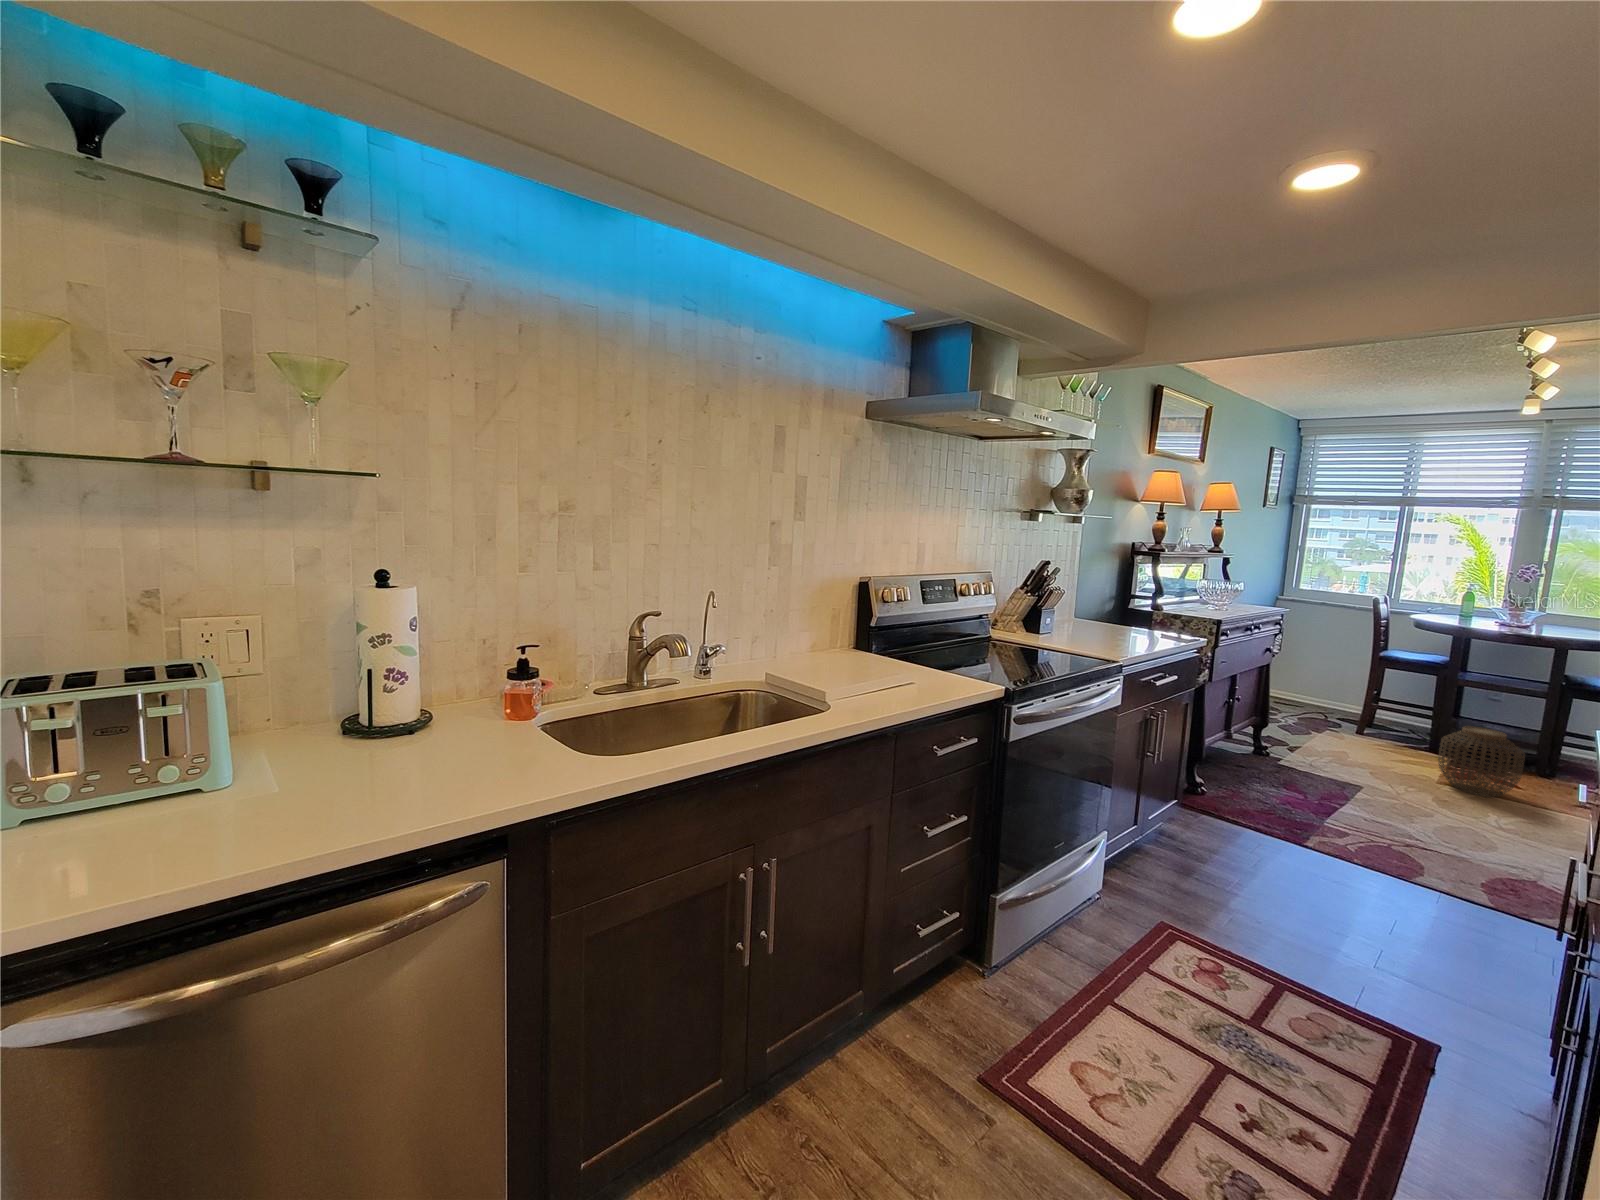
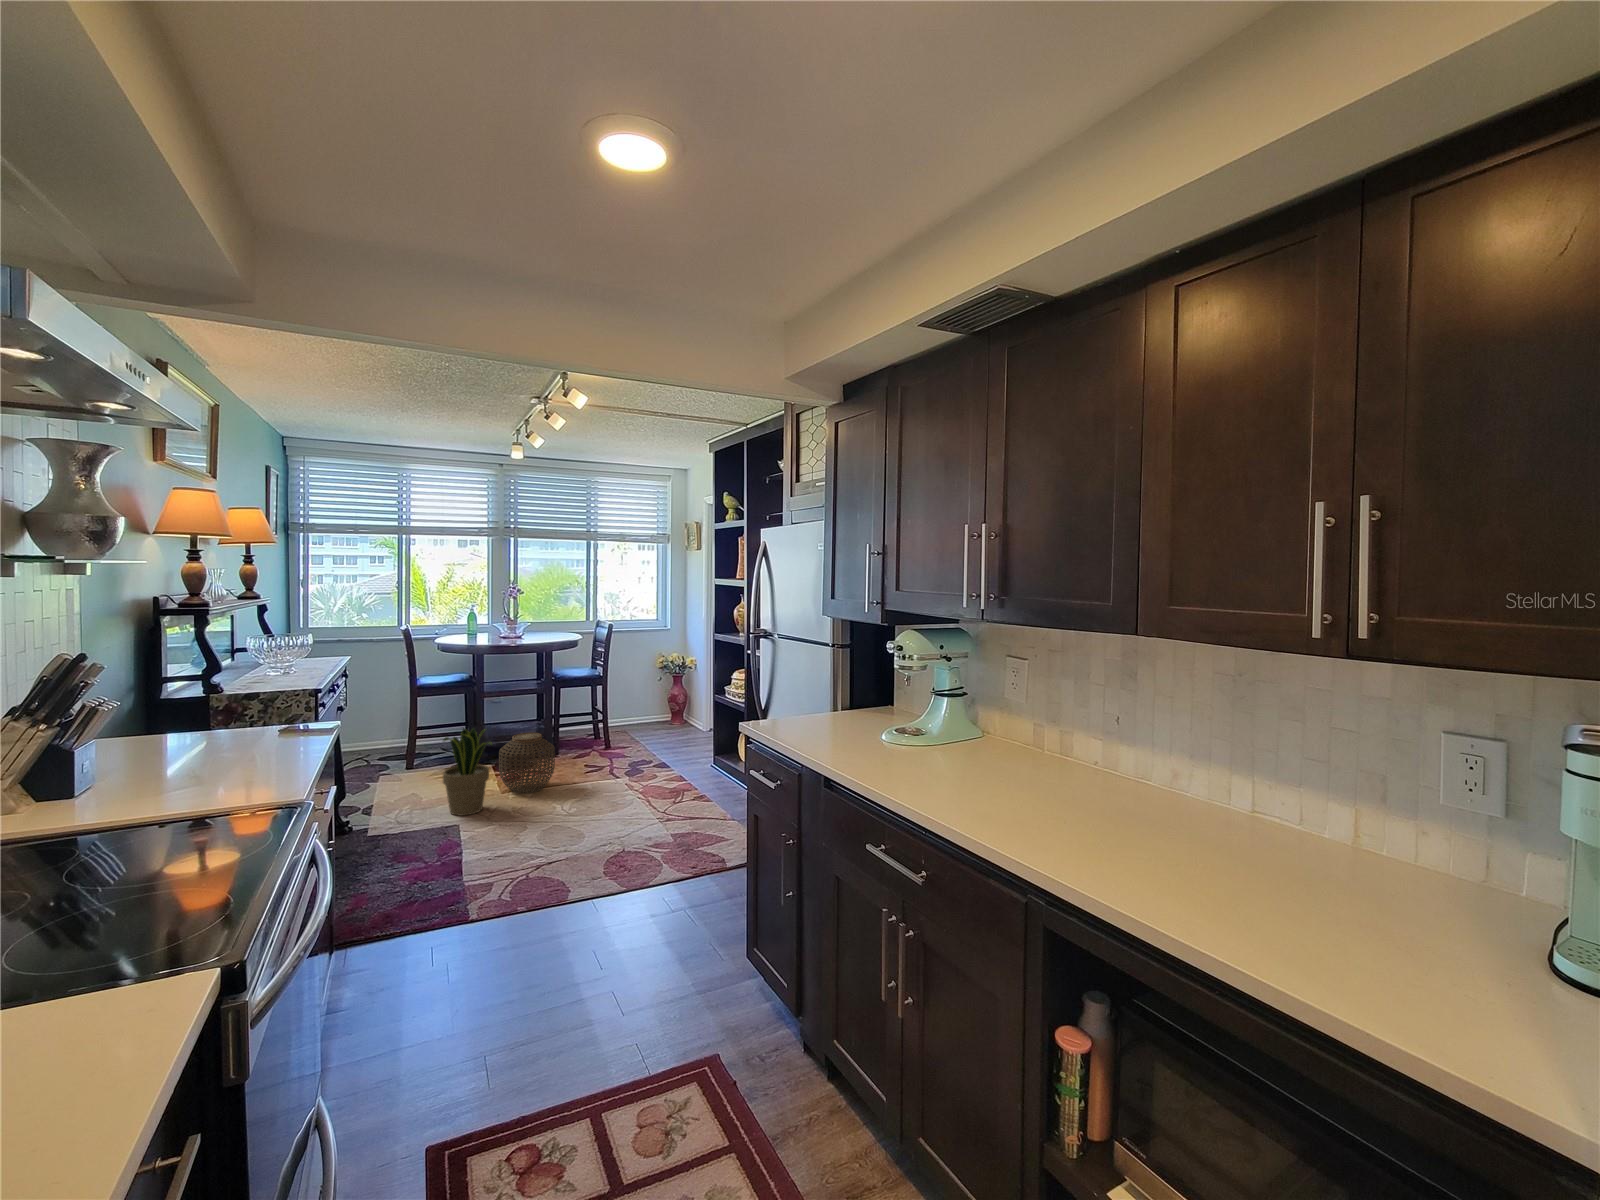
potted plant: none [1358,697,1424,786] -> present [443,728,492,816]

